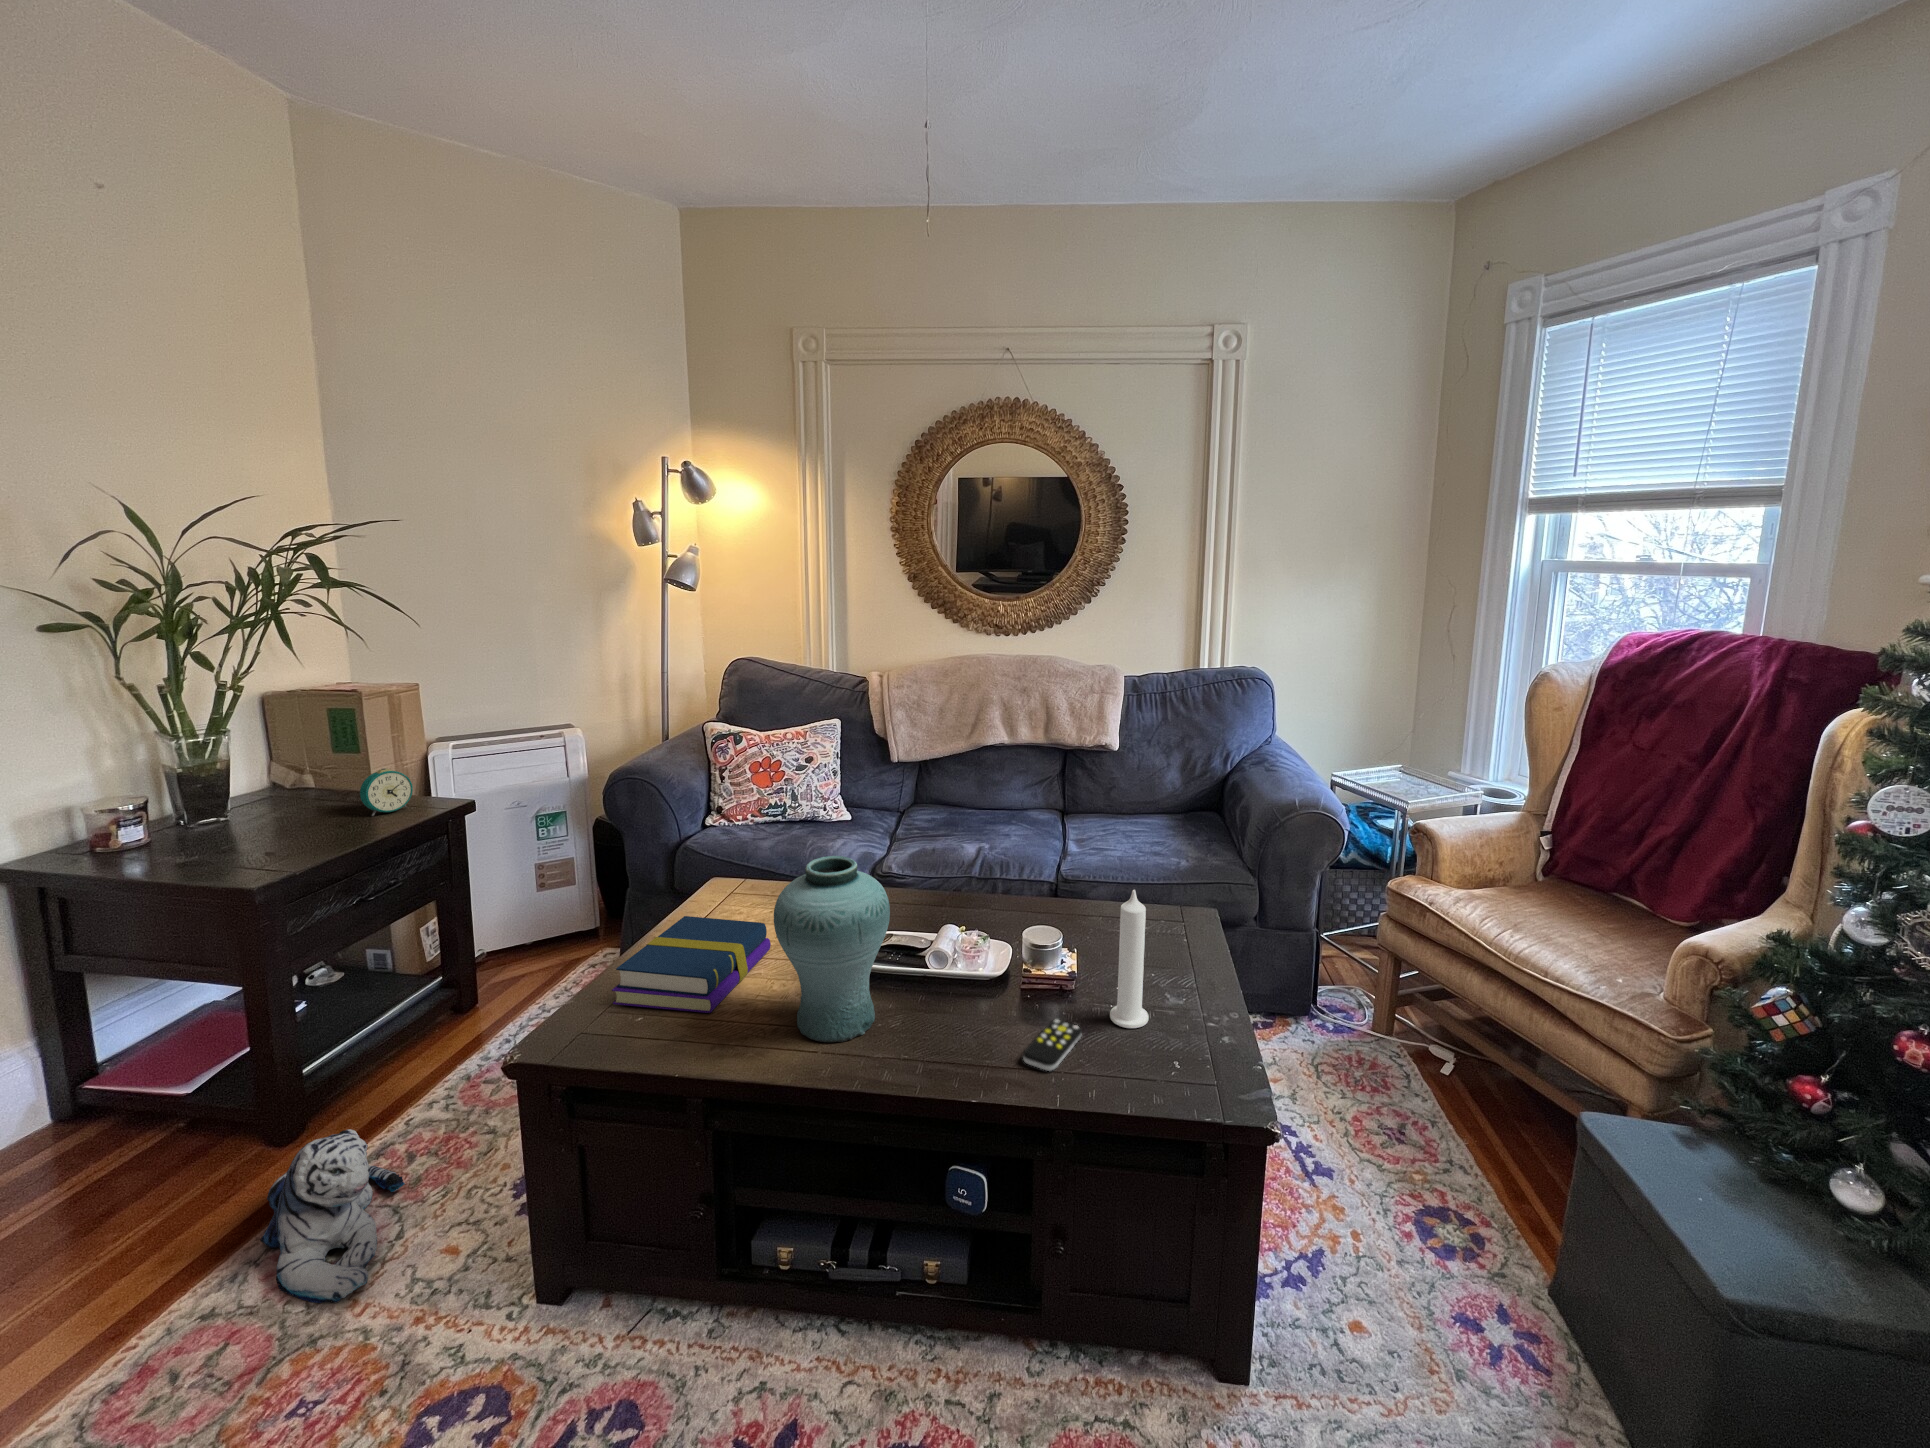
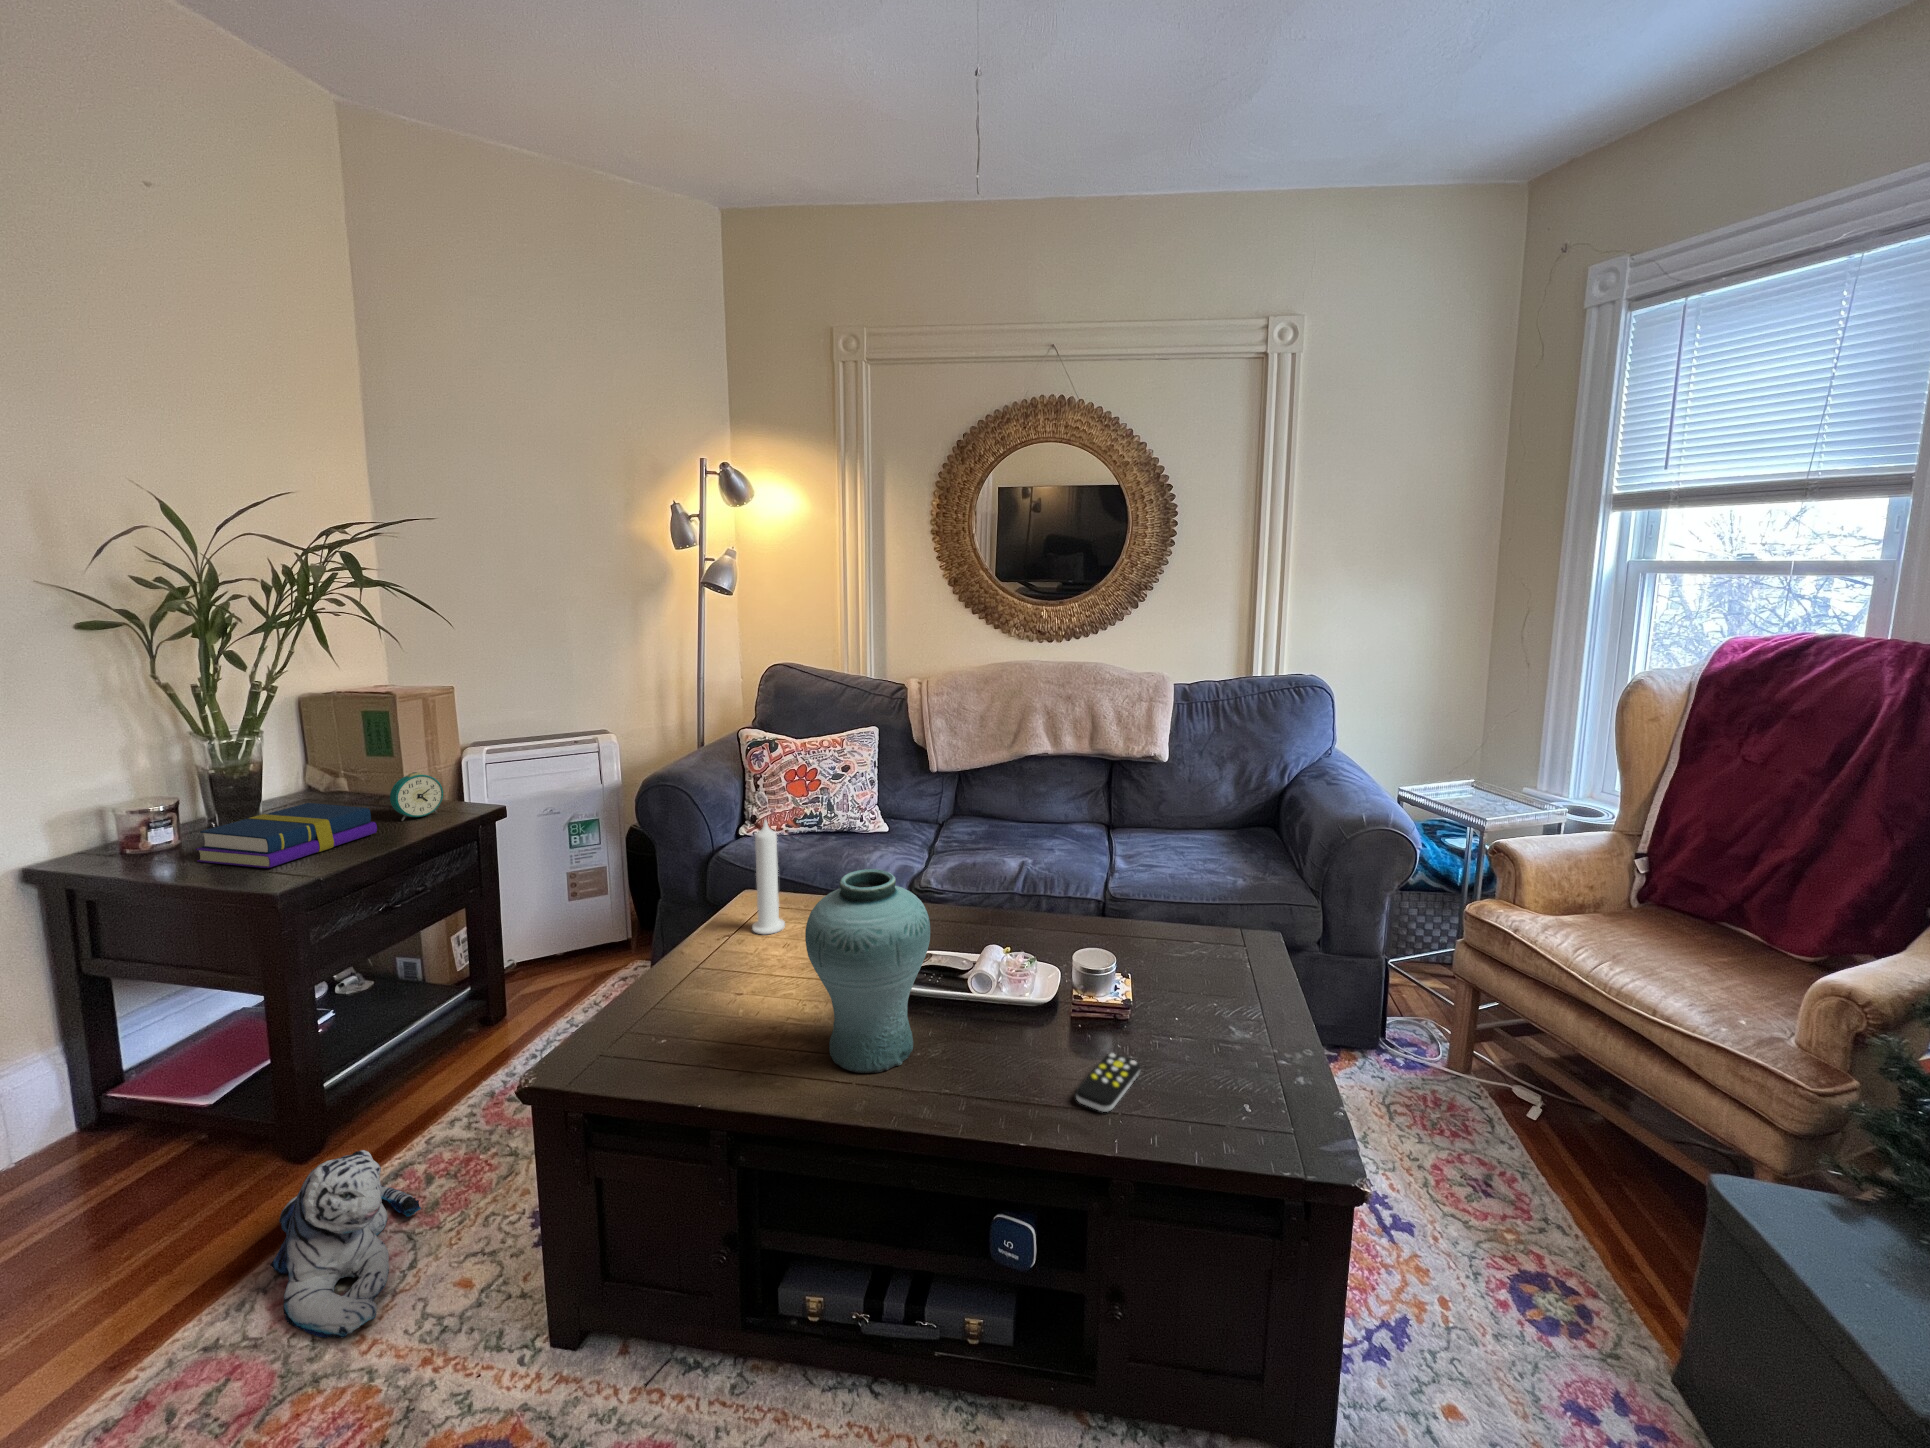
candle: present [1110,890,1148,1028] -> present [752,820,785,934]
book: present [612,916,771,1013] -> present [196,803,377,868]

